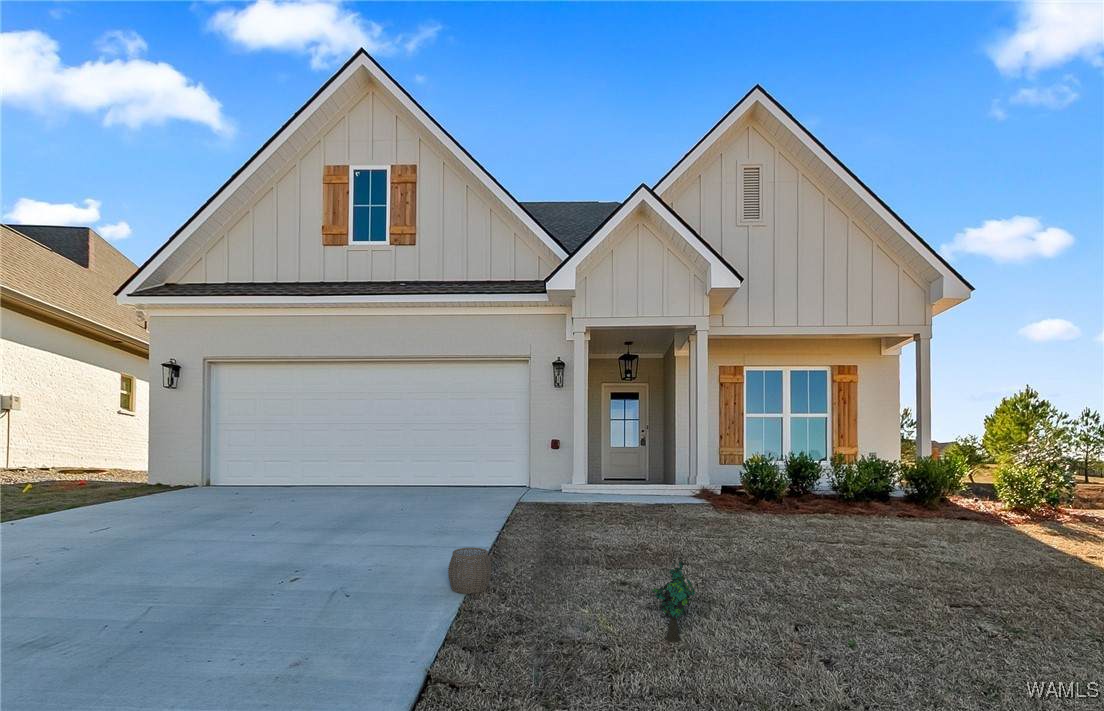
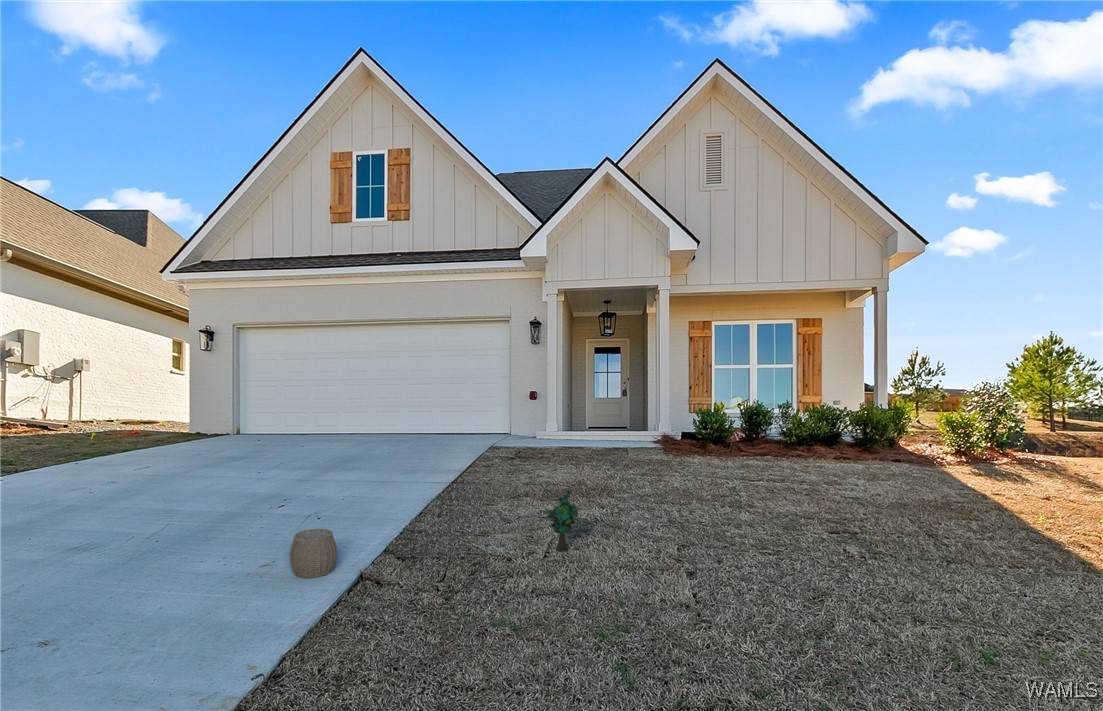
woven basket: present [448,548,492,594] -> present [289,529,337,578]

